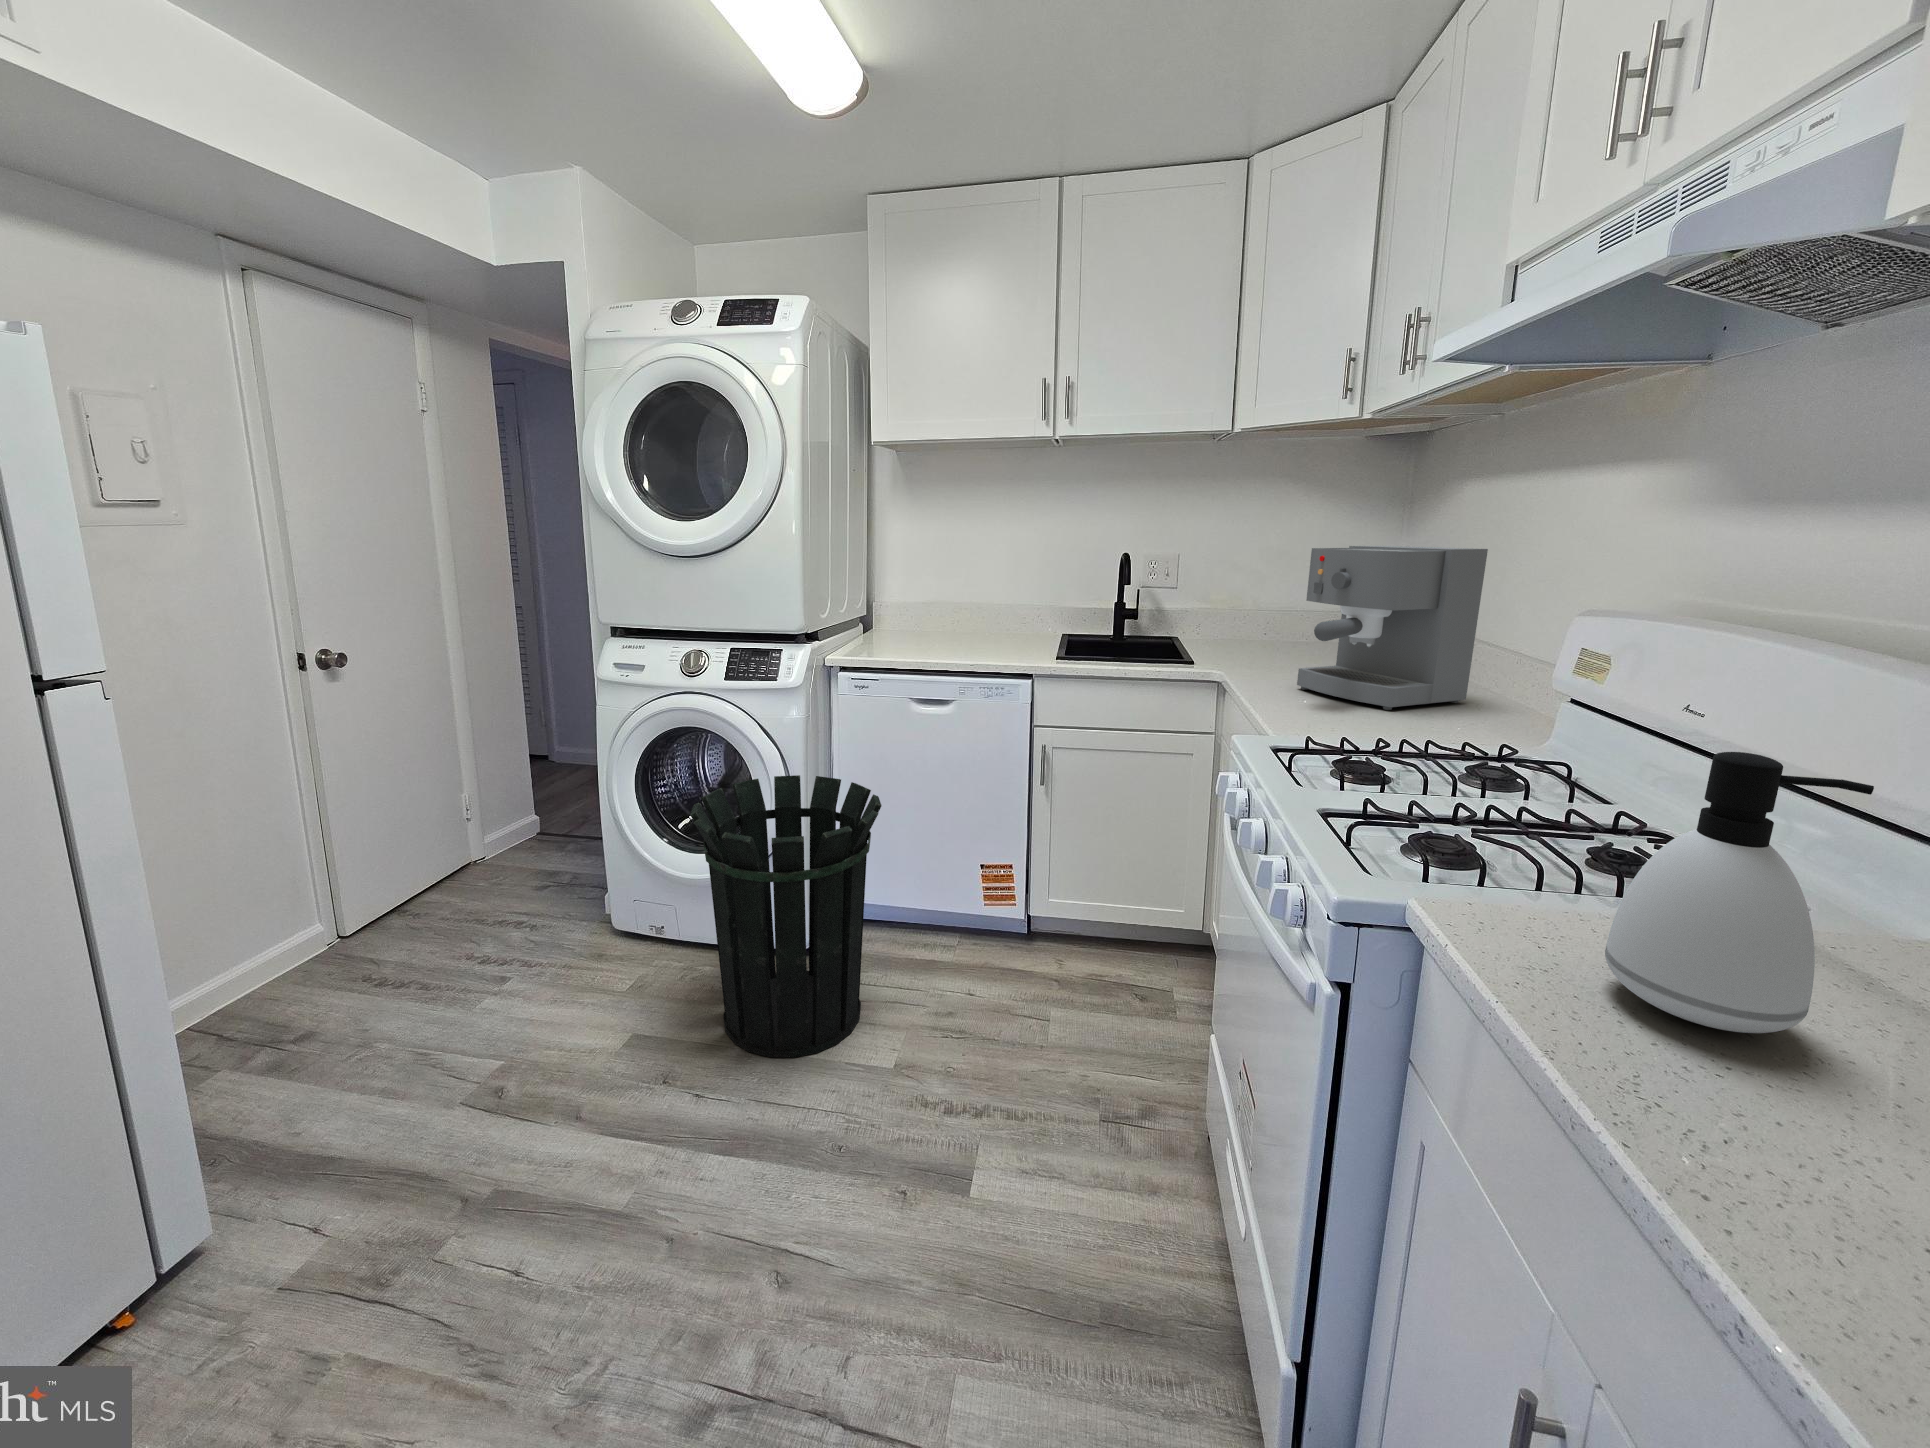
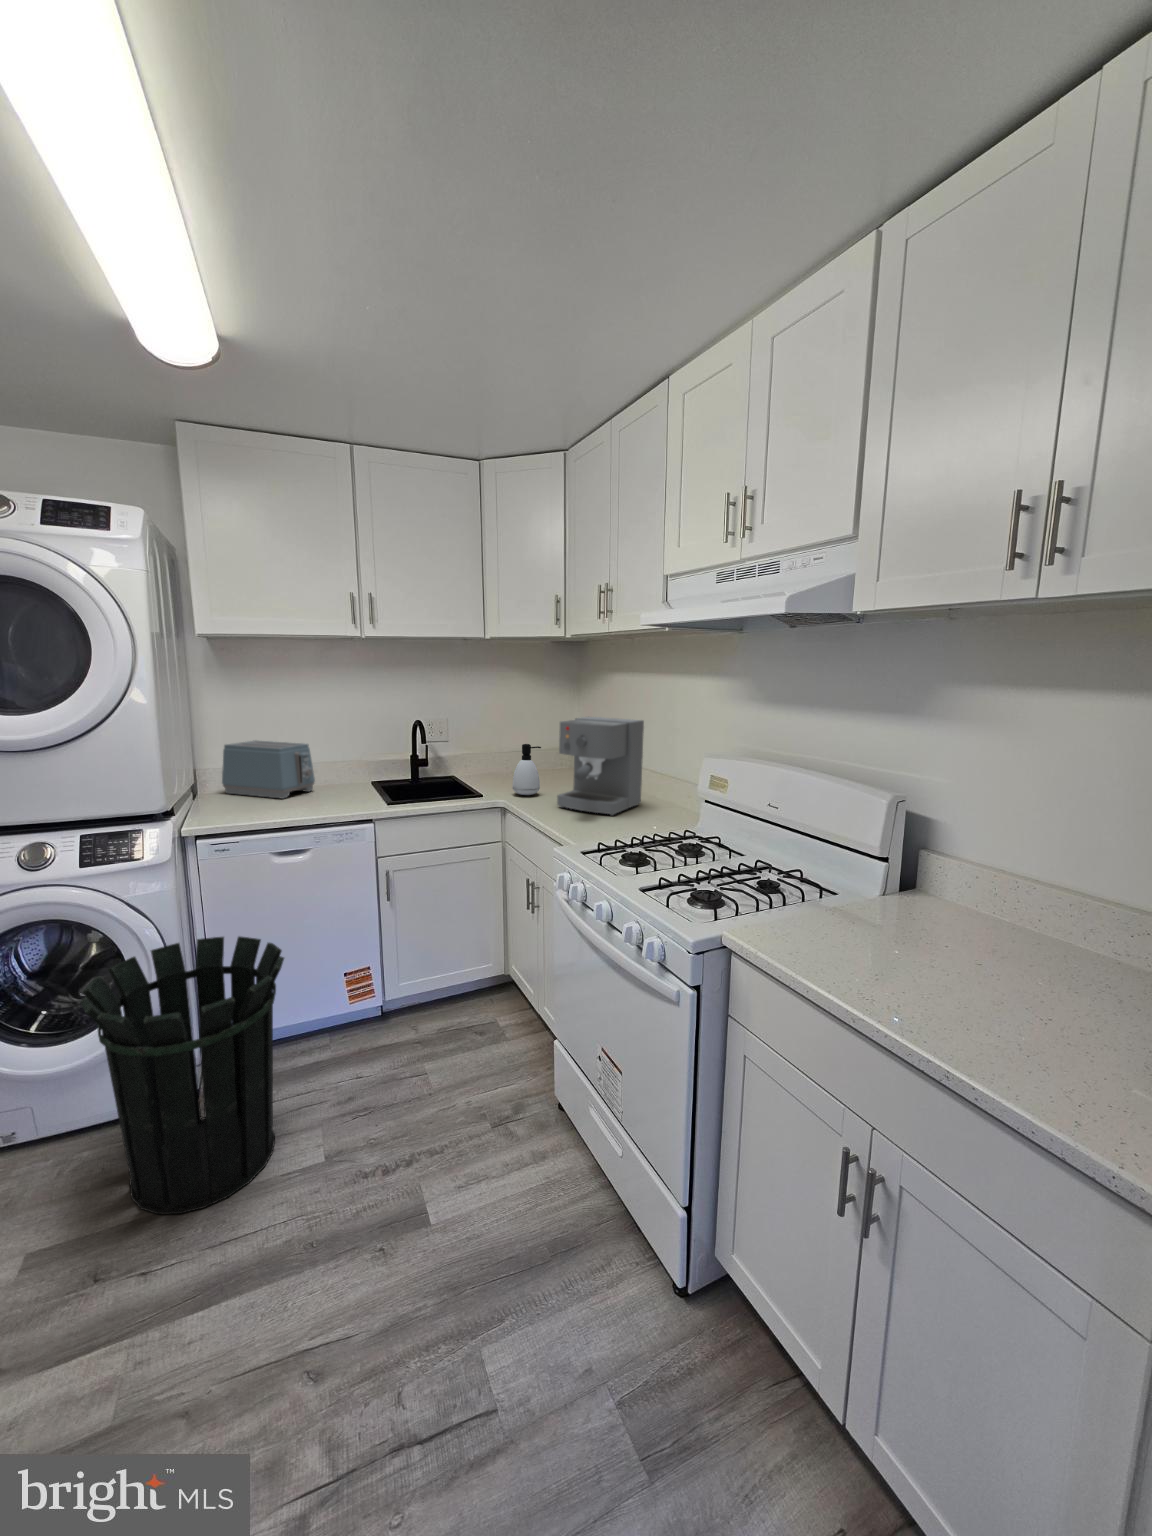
toaster: none [894,575,988,642] -> present [222,740,315,799]
soap dispenser: present [1605,752,1874,1033] -> present [512,744,541,795]

